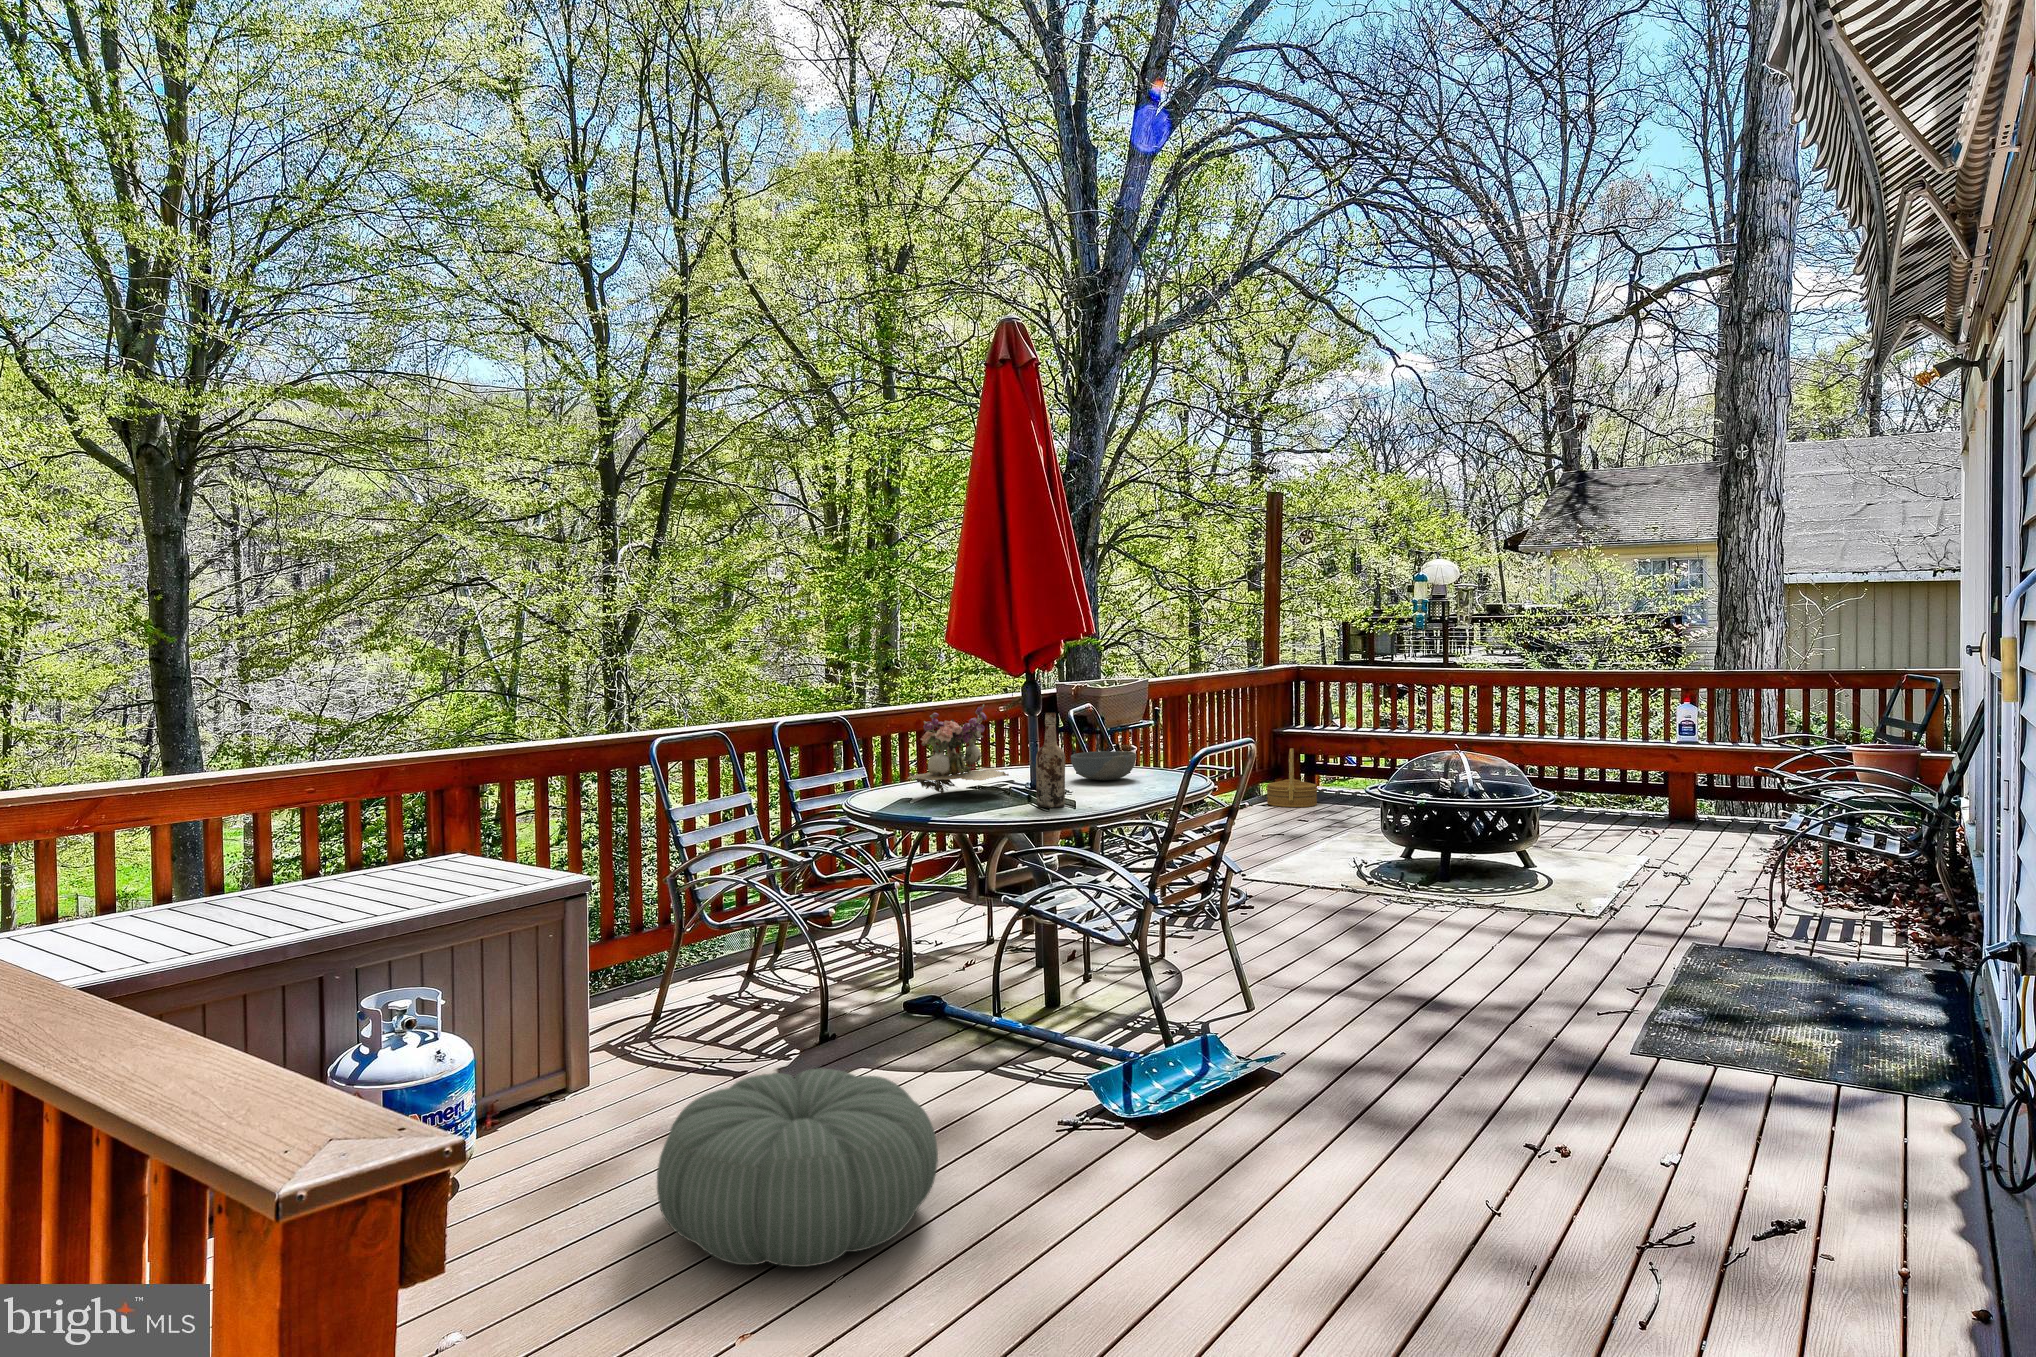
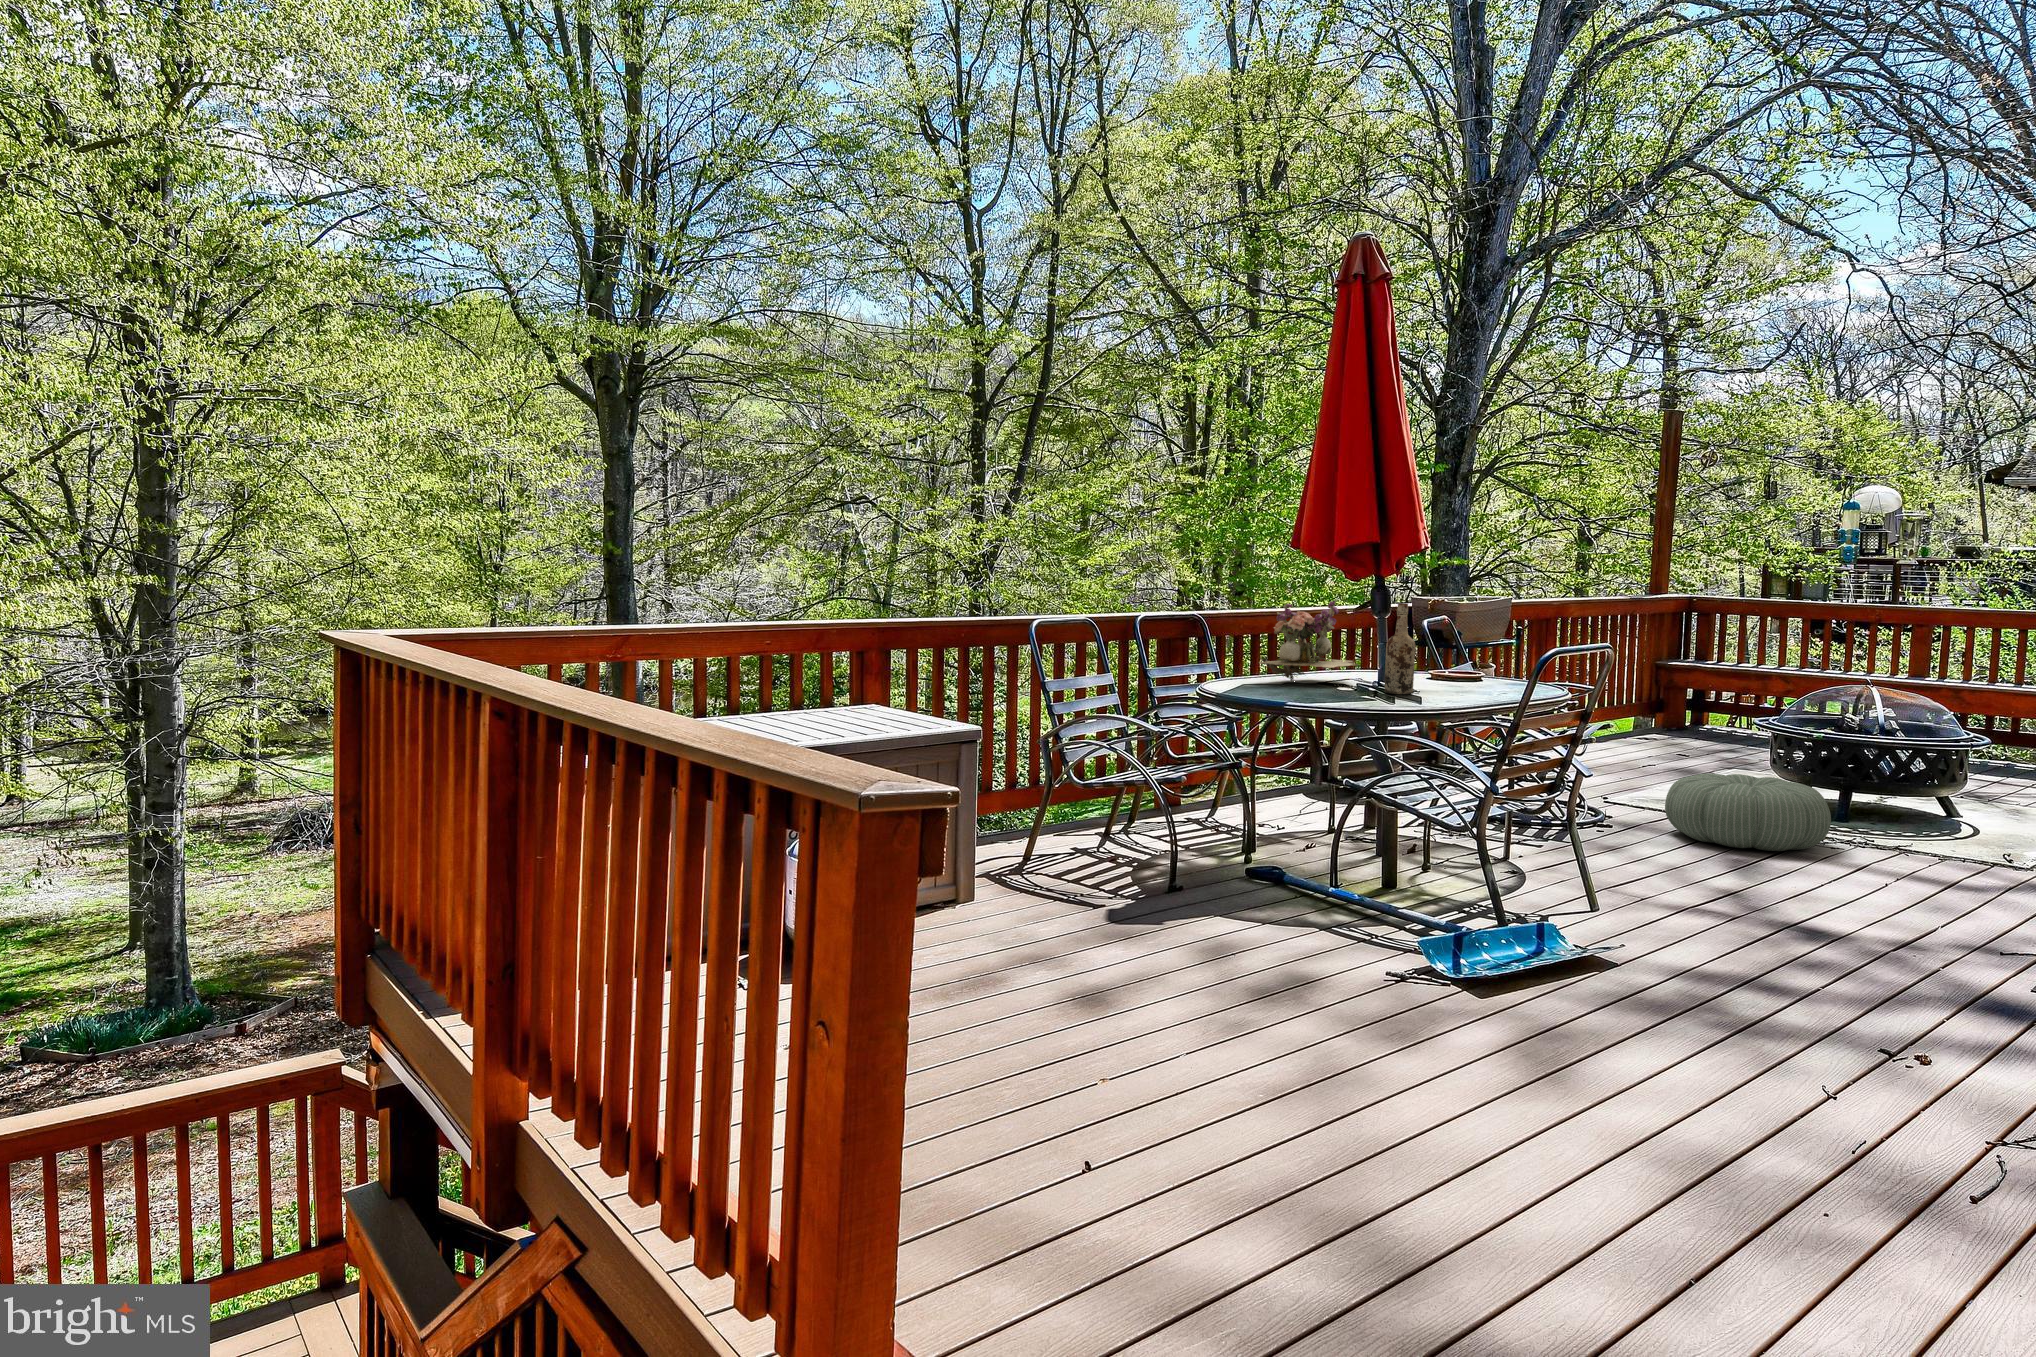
woven basket: present [1266,748,1318,807] -> none [1640,683,1701,746]
bowl: present [1071,751,1136,780] -> none [1422,652,1490,679]
pouf: present [657,1068,938,1267] -> present [1665,773,1831,851]

